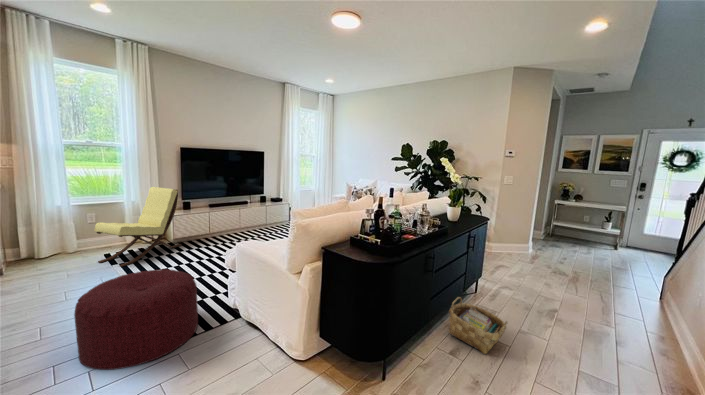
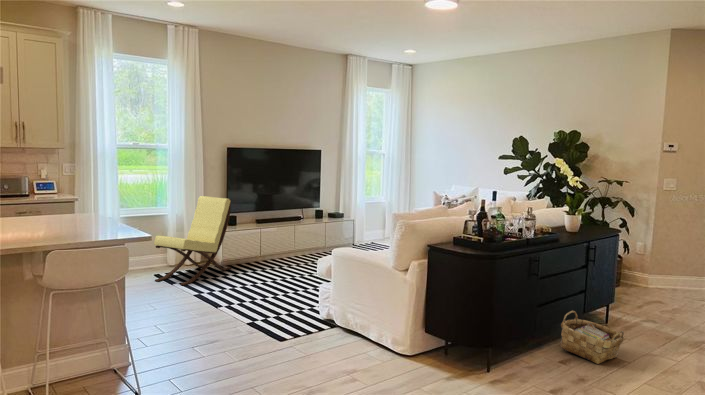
ottoman: present [74,269,198,370] -> none [203,275,297,351]

